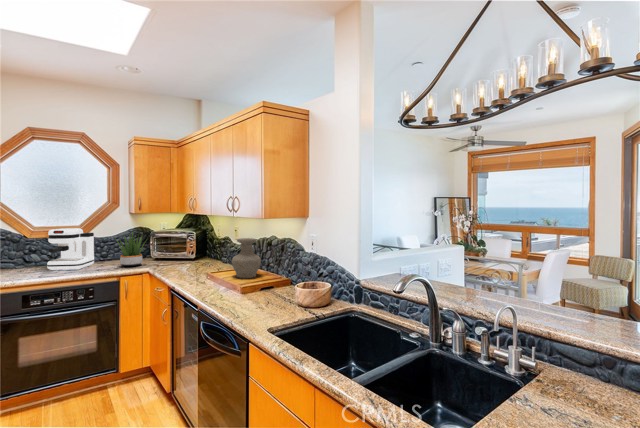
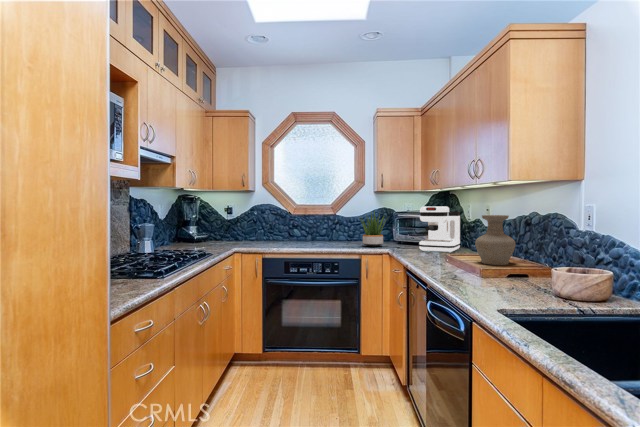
coffee maker: present [47,228,94,270] -> present [419,206,460,252]

